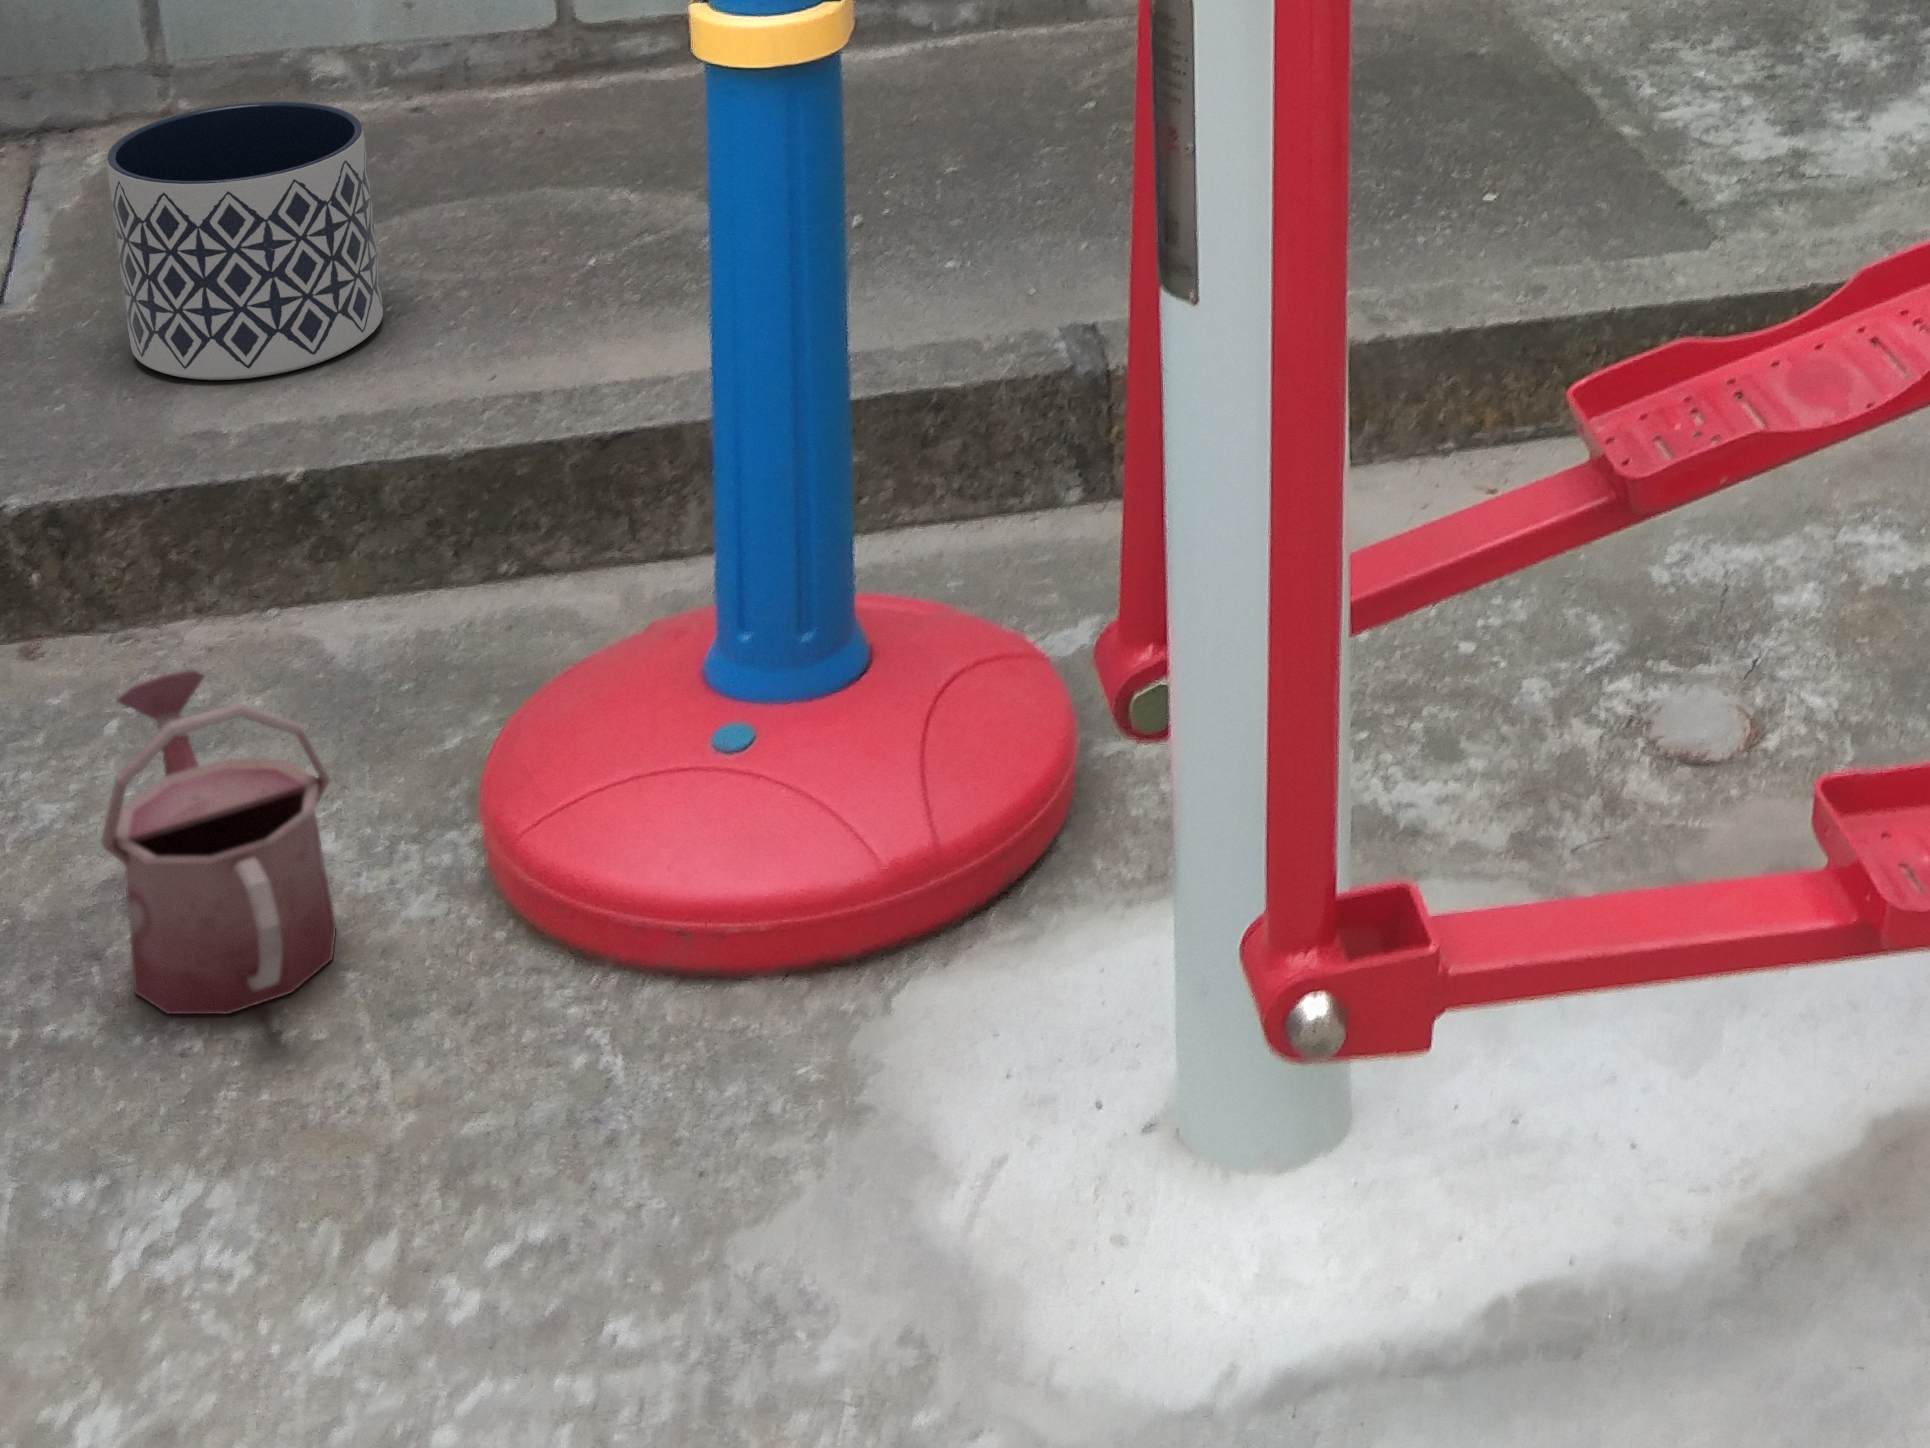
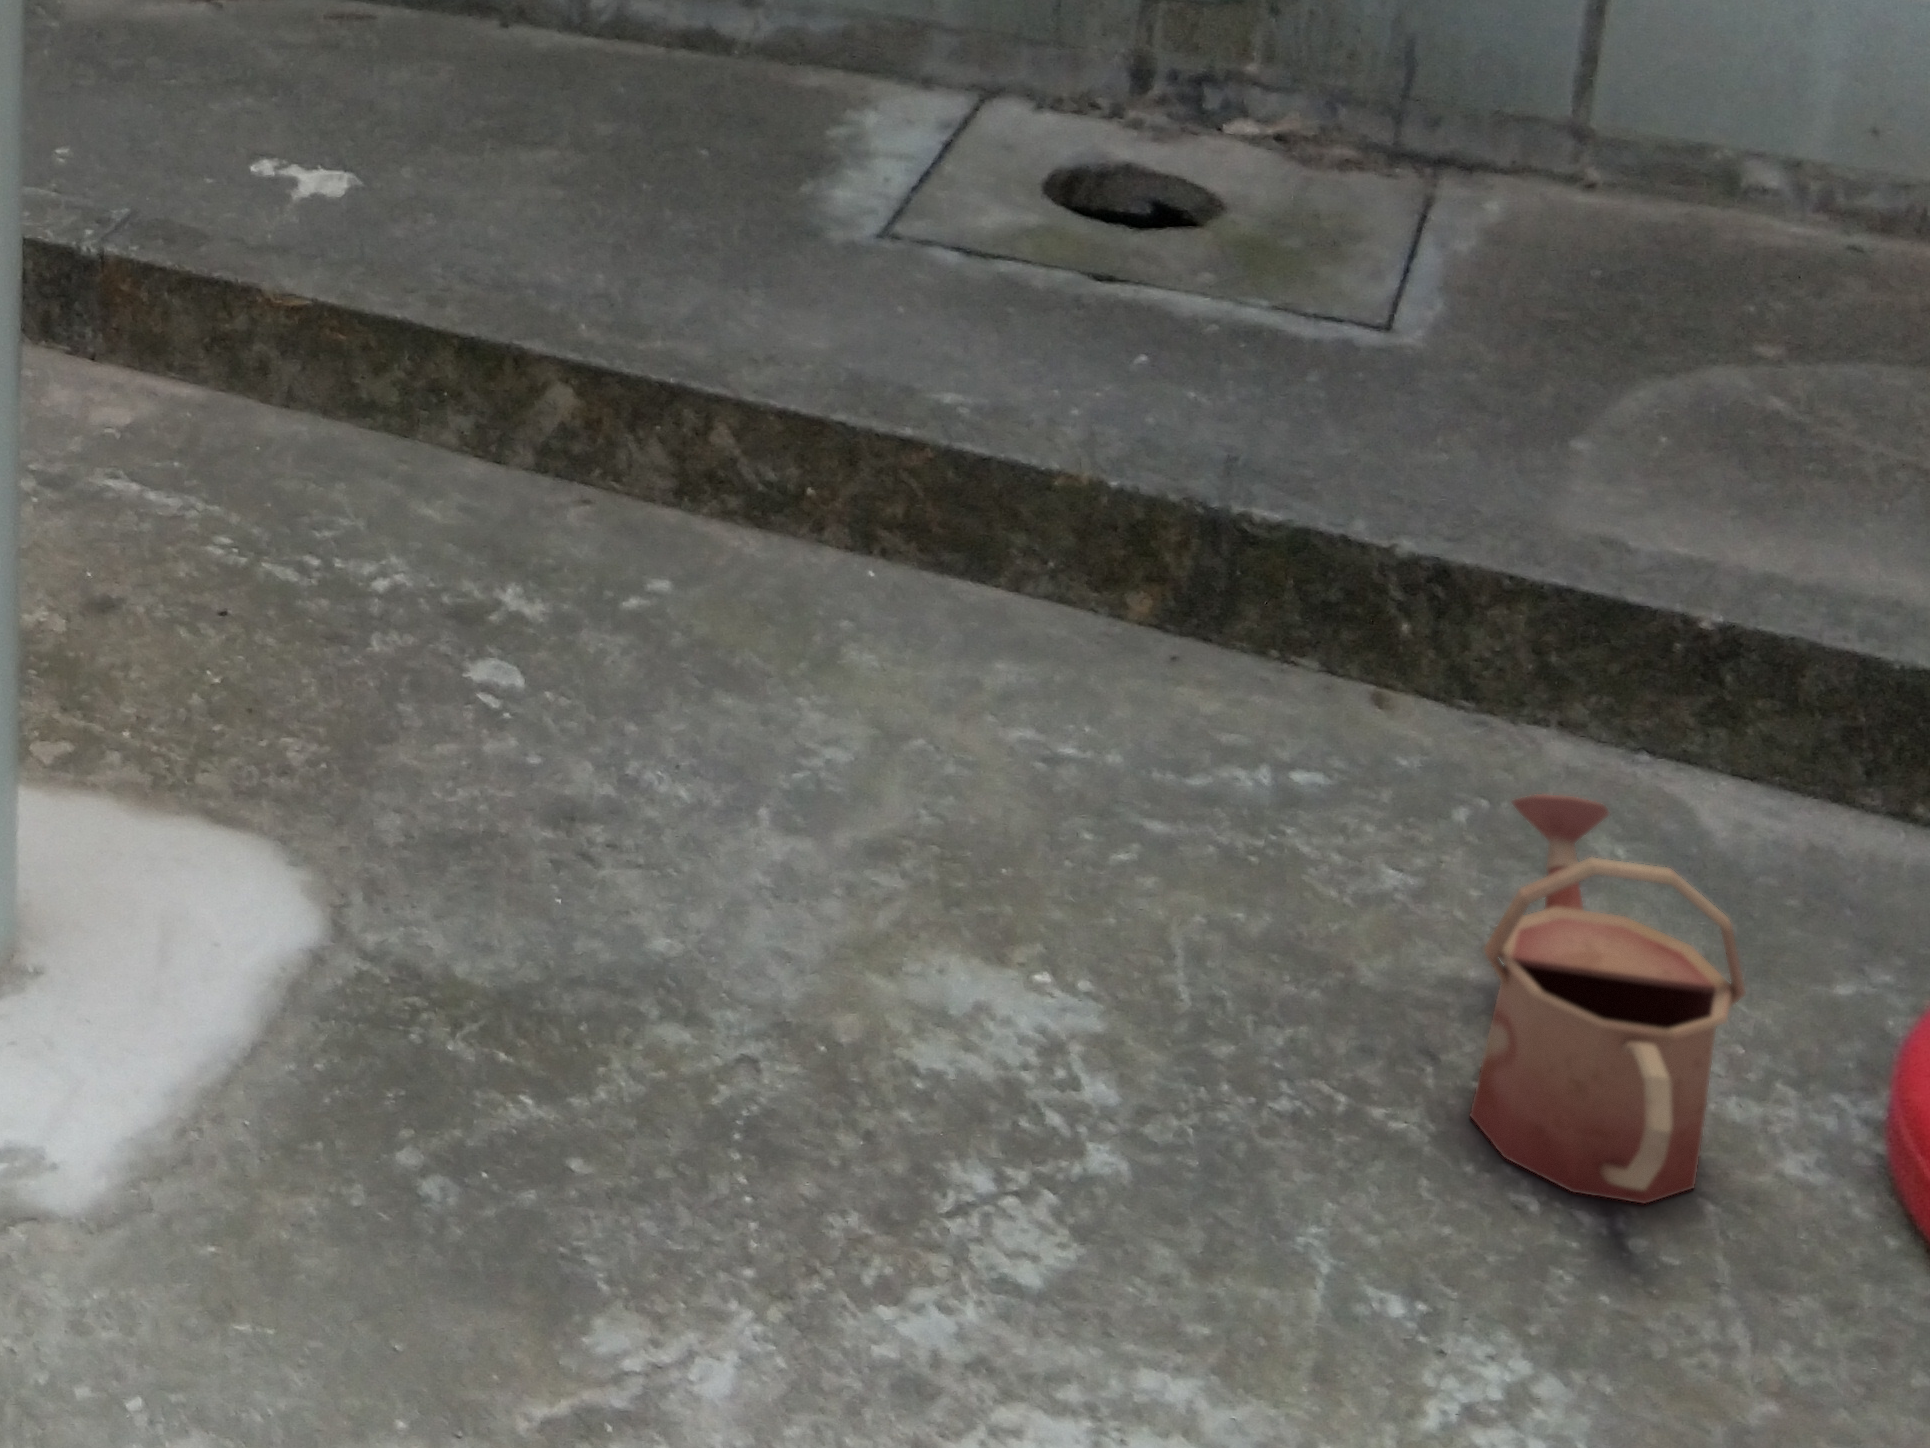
planter: present [106,102,383,380] -> none [1530,193,1858,505]

